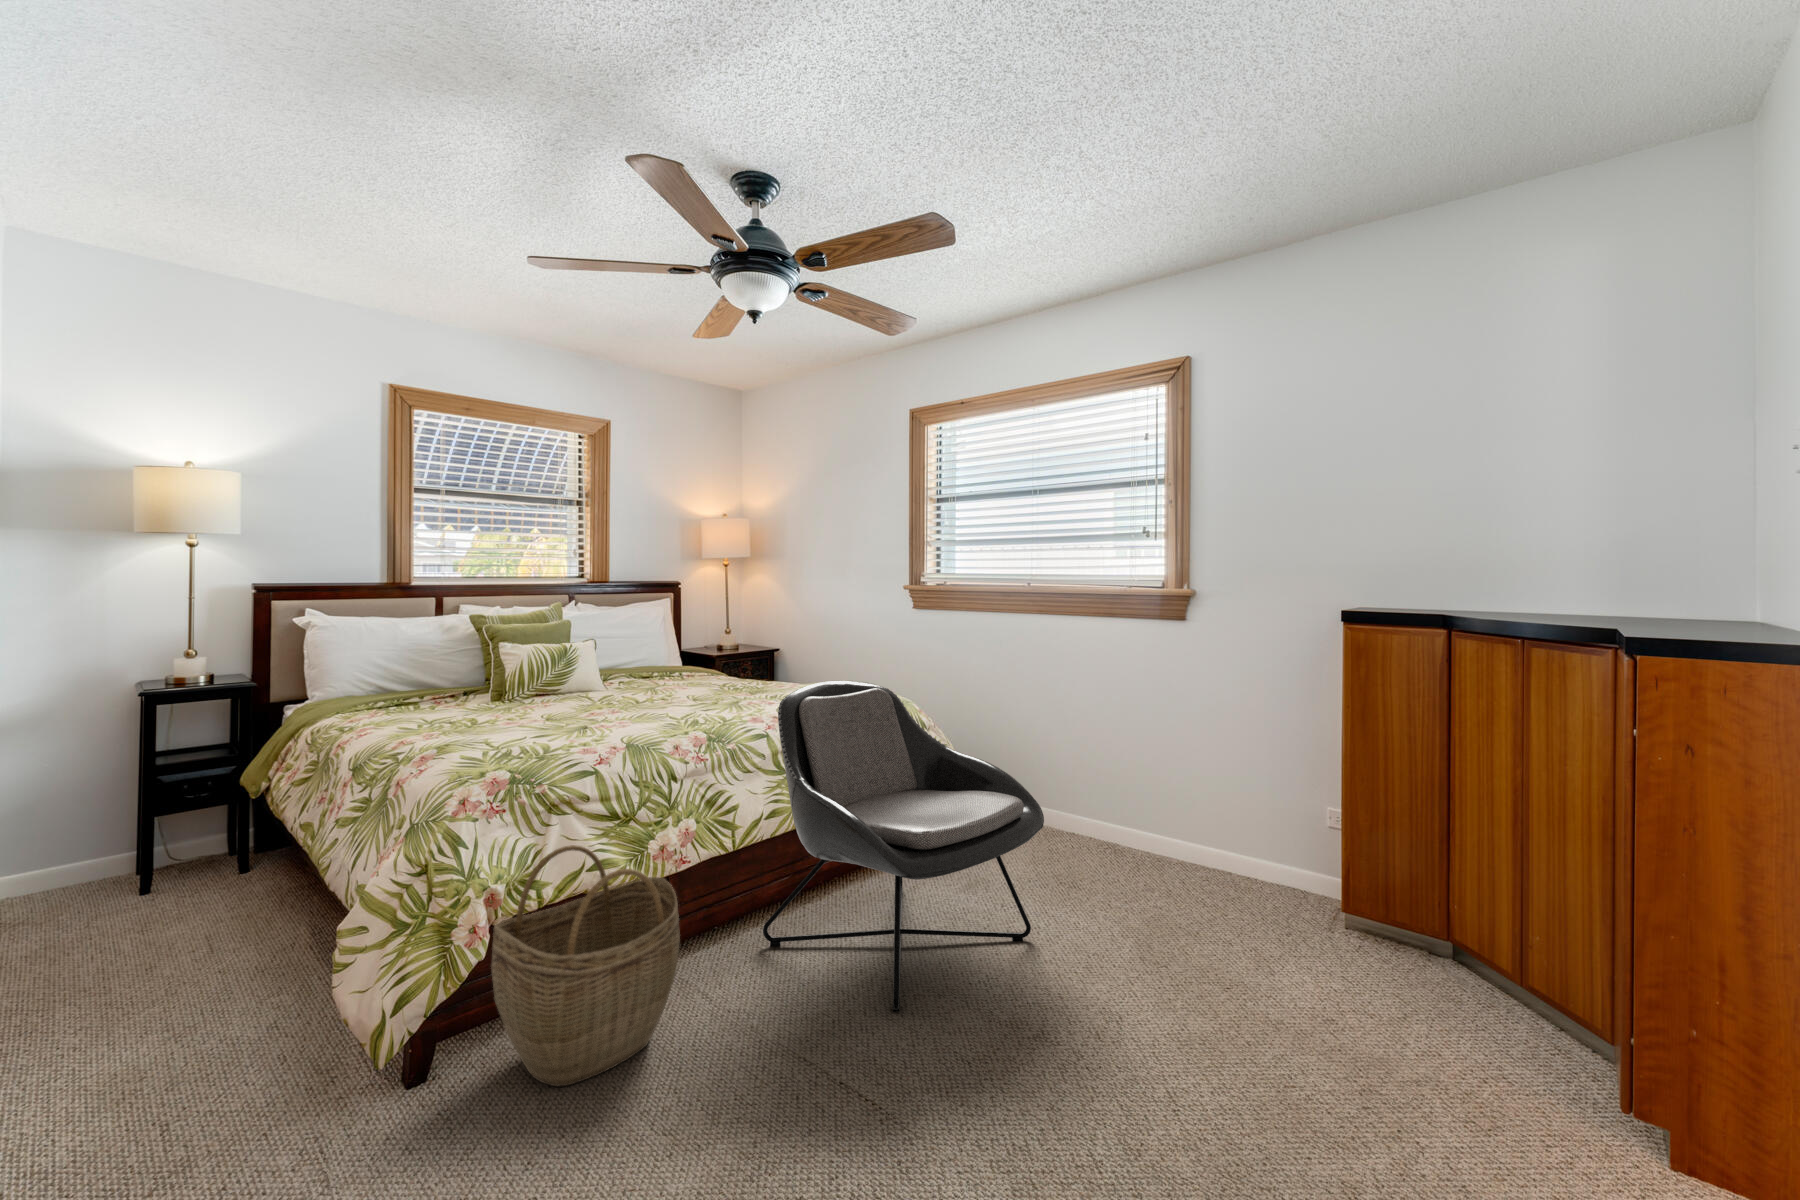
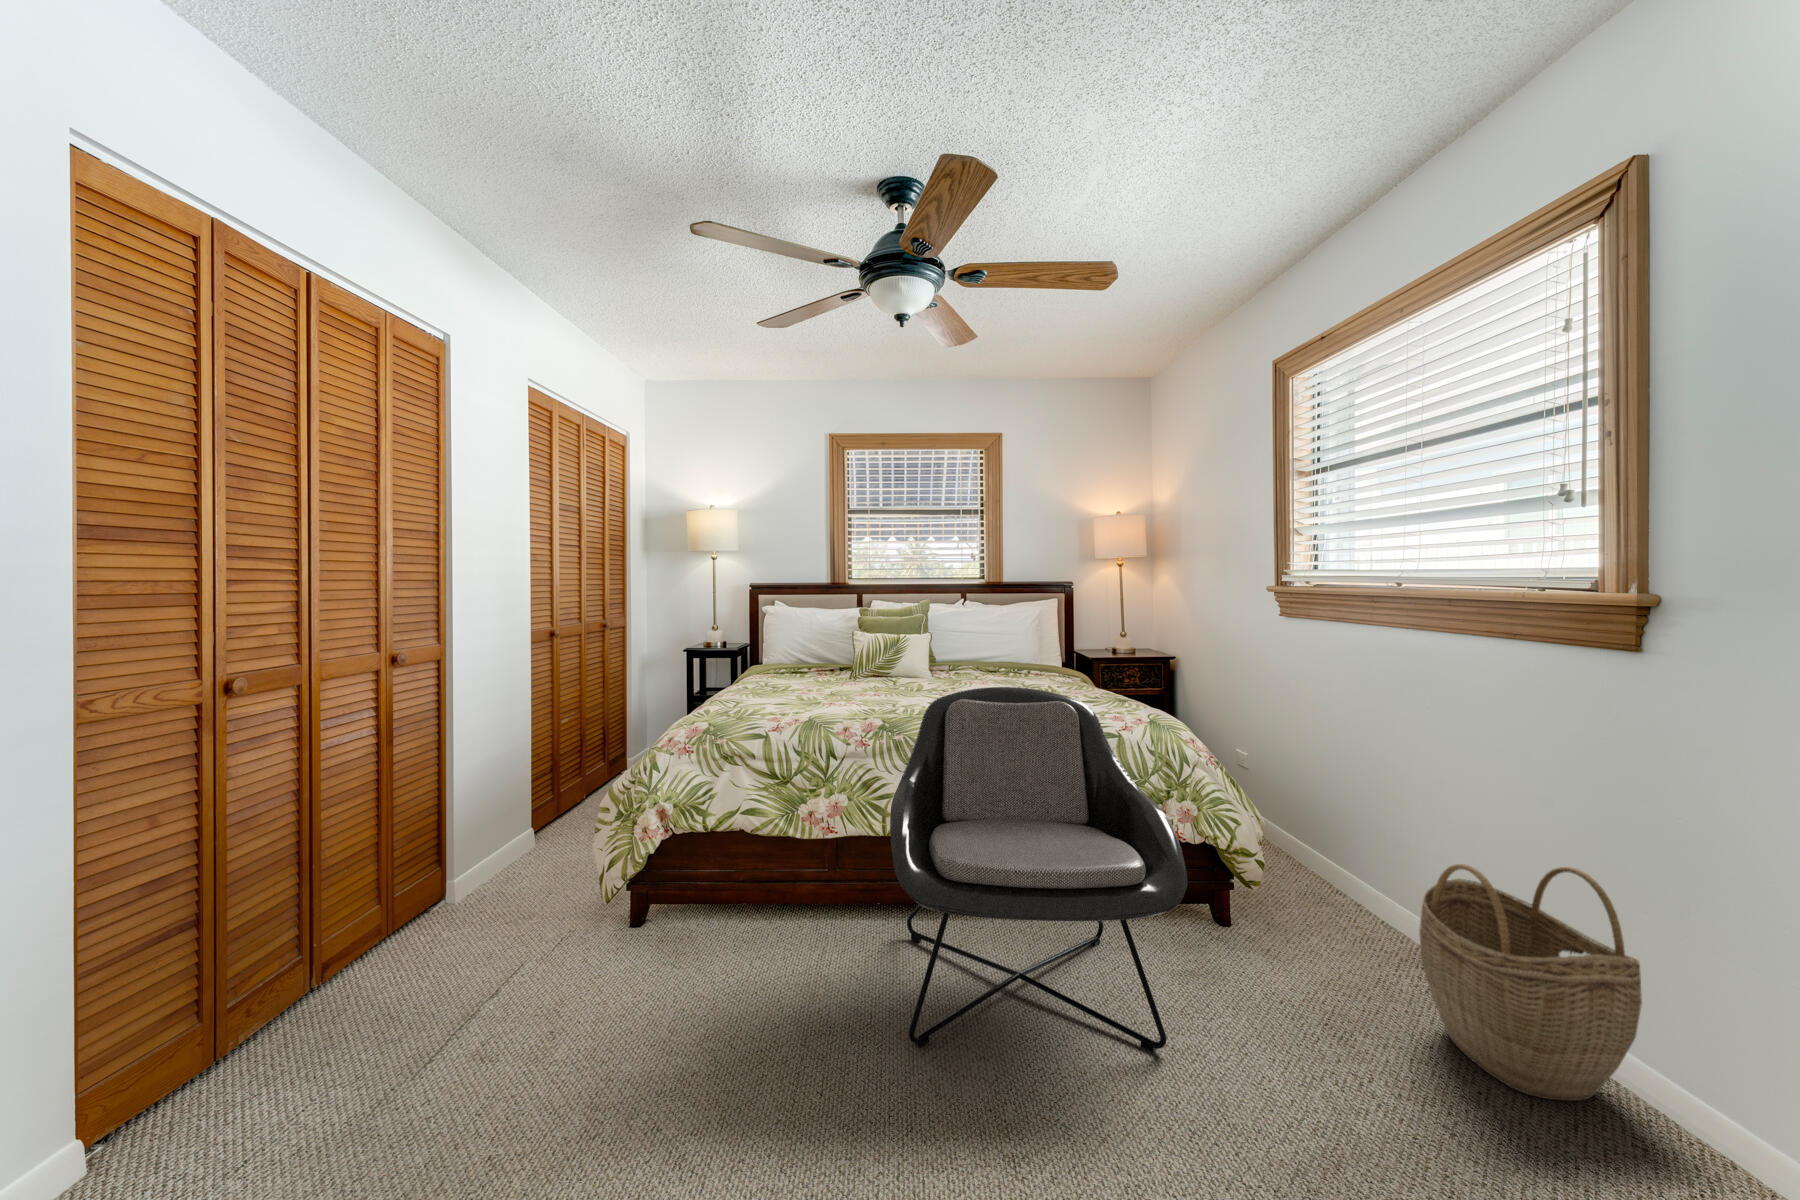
woven basket: present [491,845,680,1086] -> present [1419,864,1642,1101]

